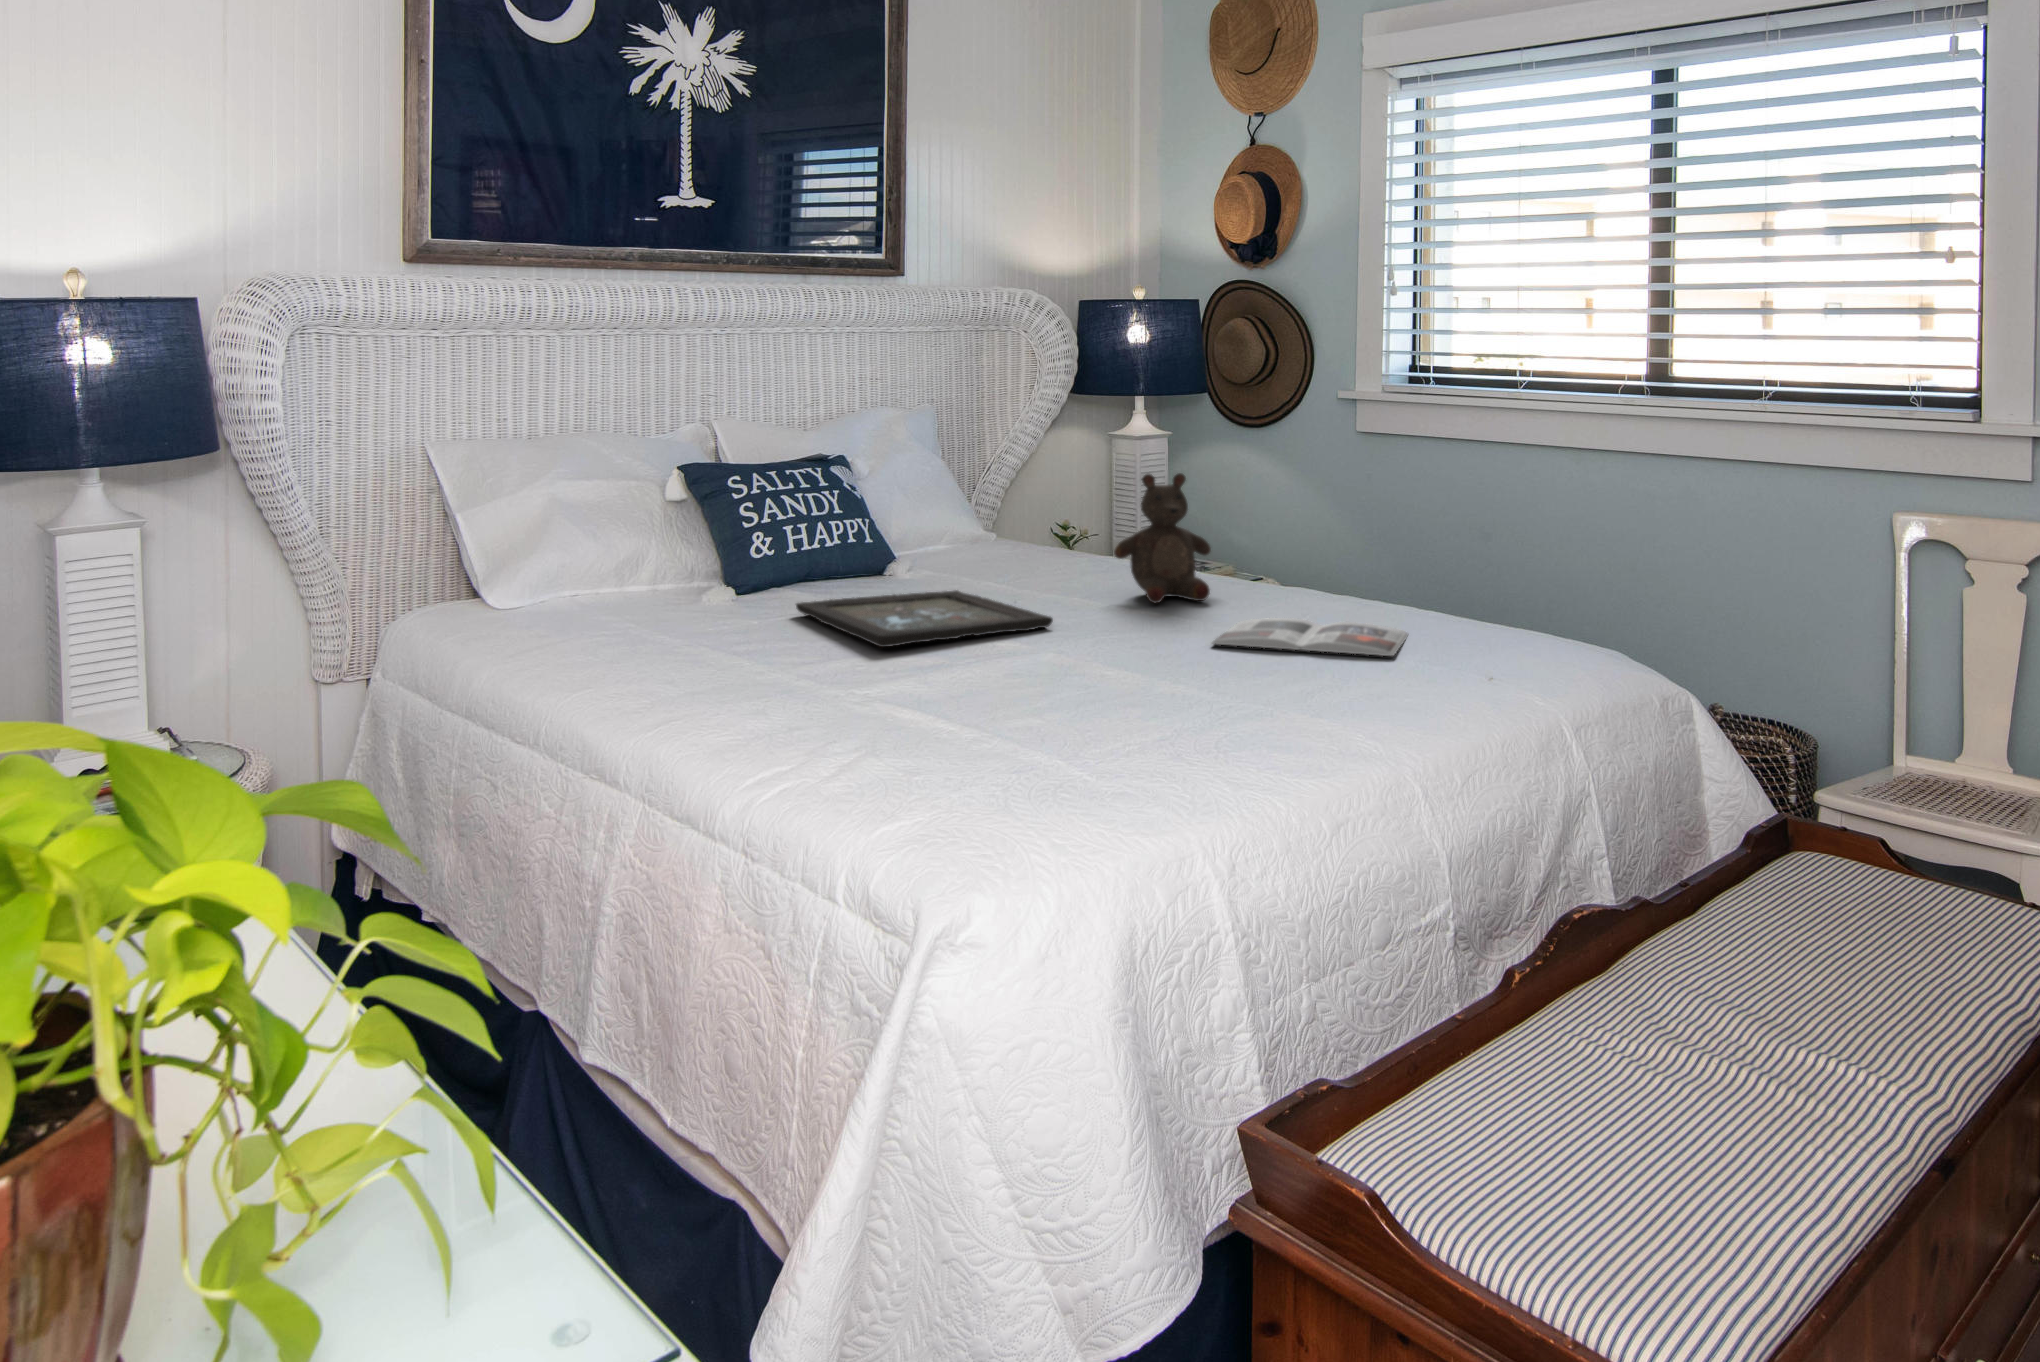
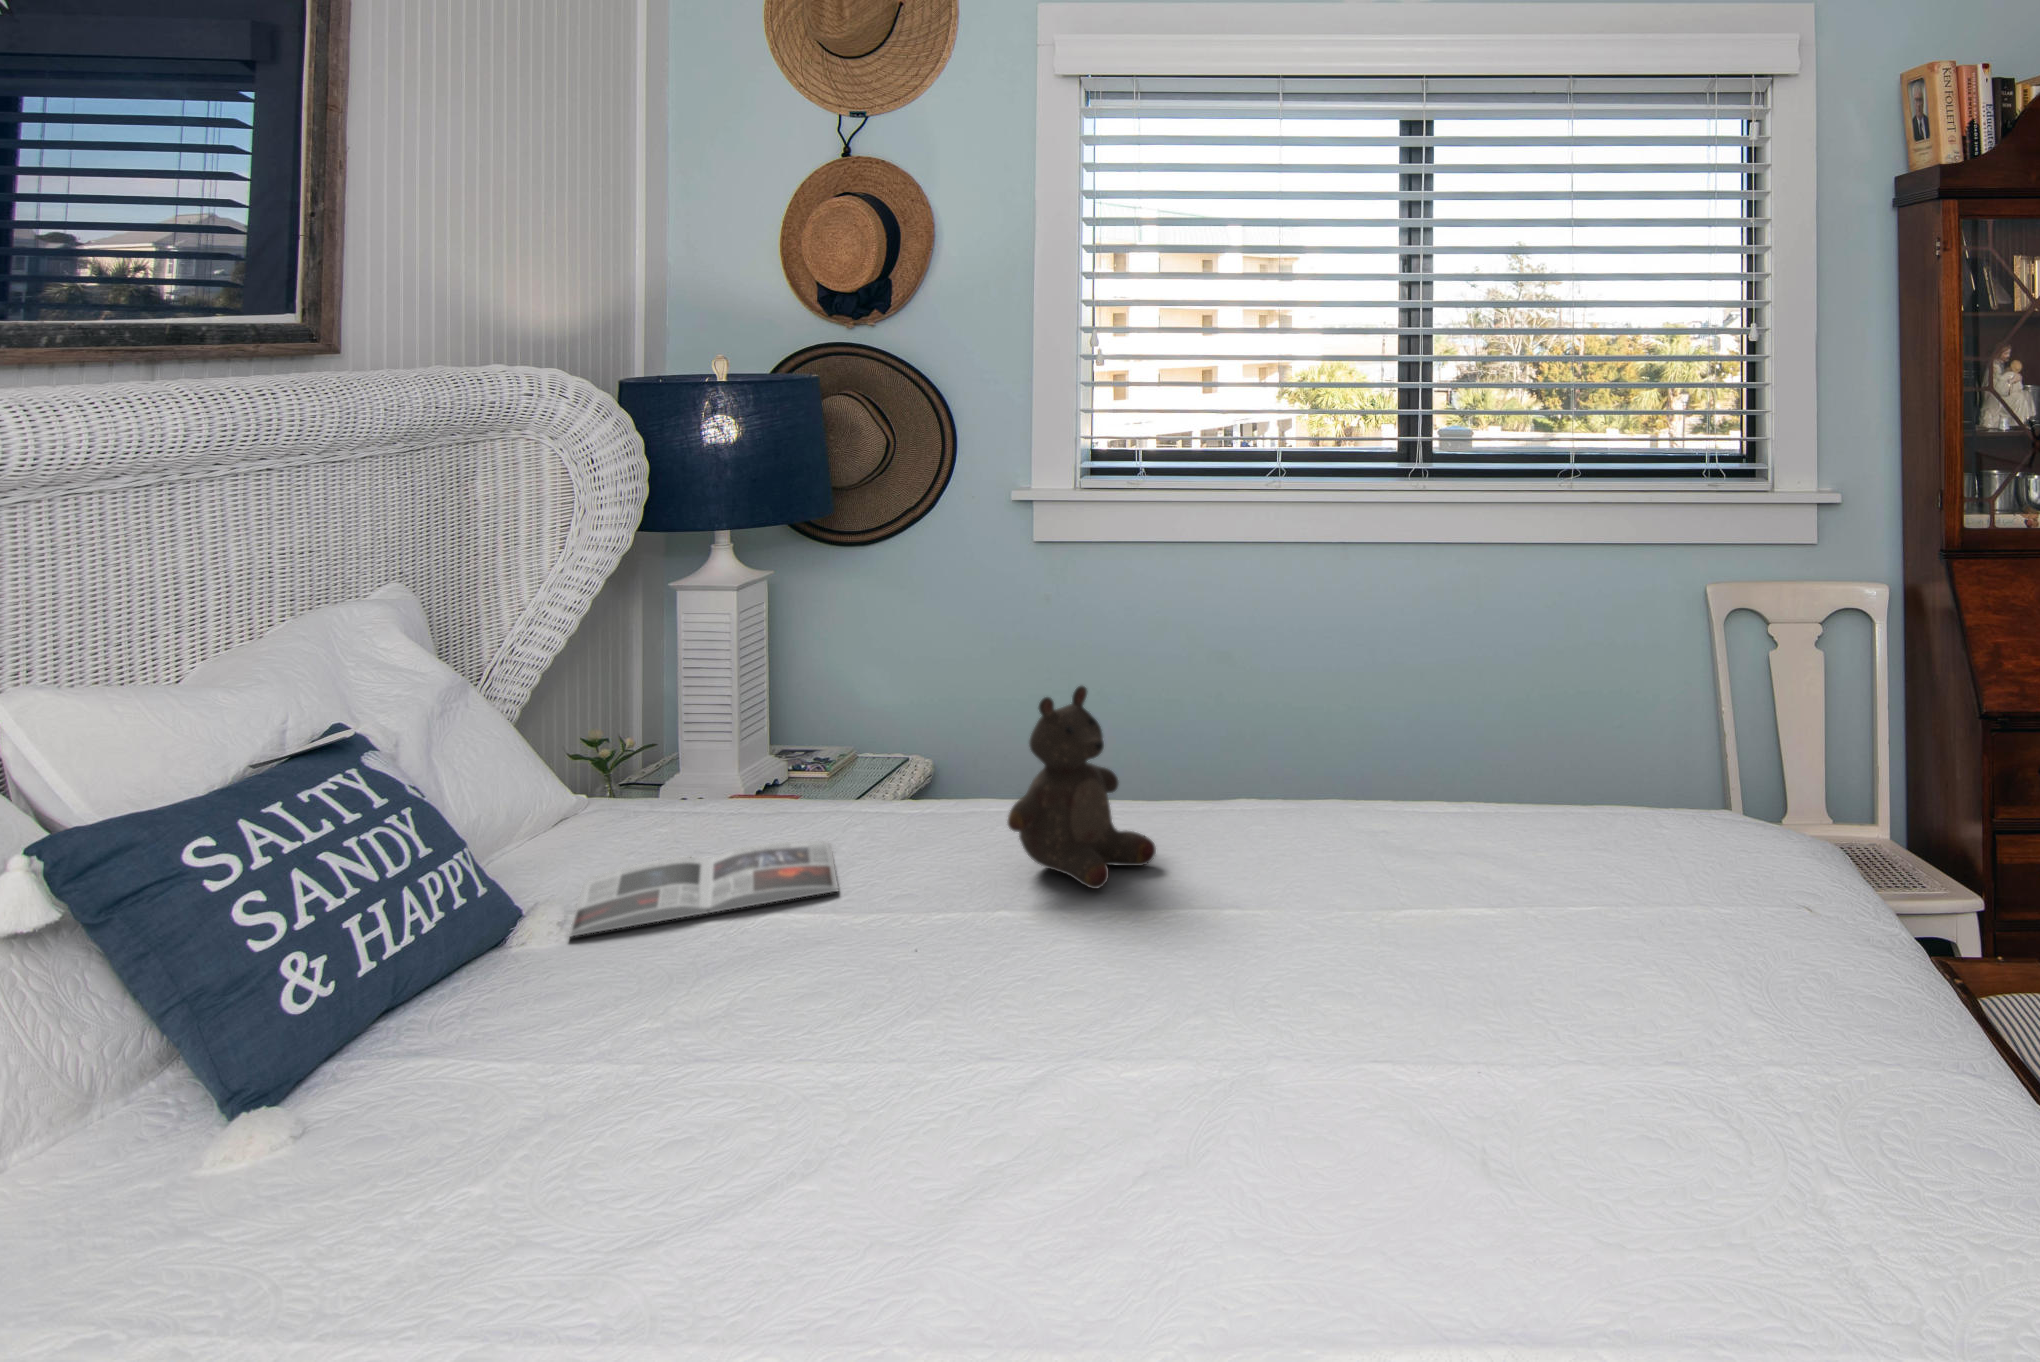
tray: present [796,590,1053,647] -> none [525,949,1035,1142]
magazine: present [1212,618,1408,656] -> present [569,841,838,936]

